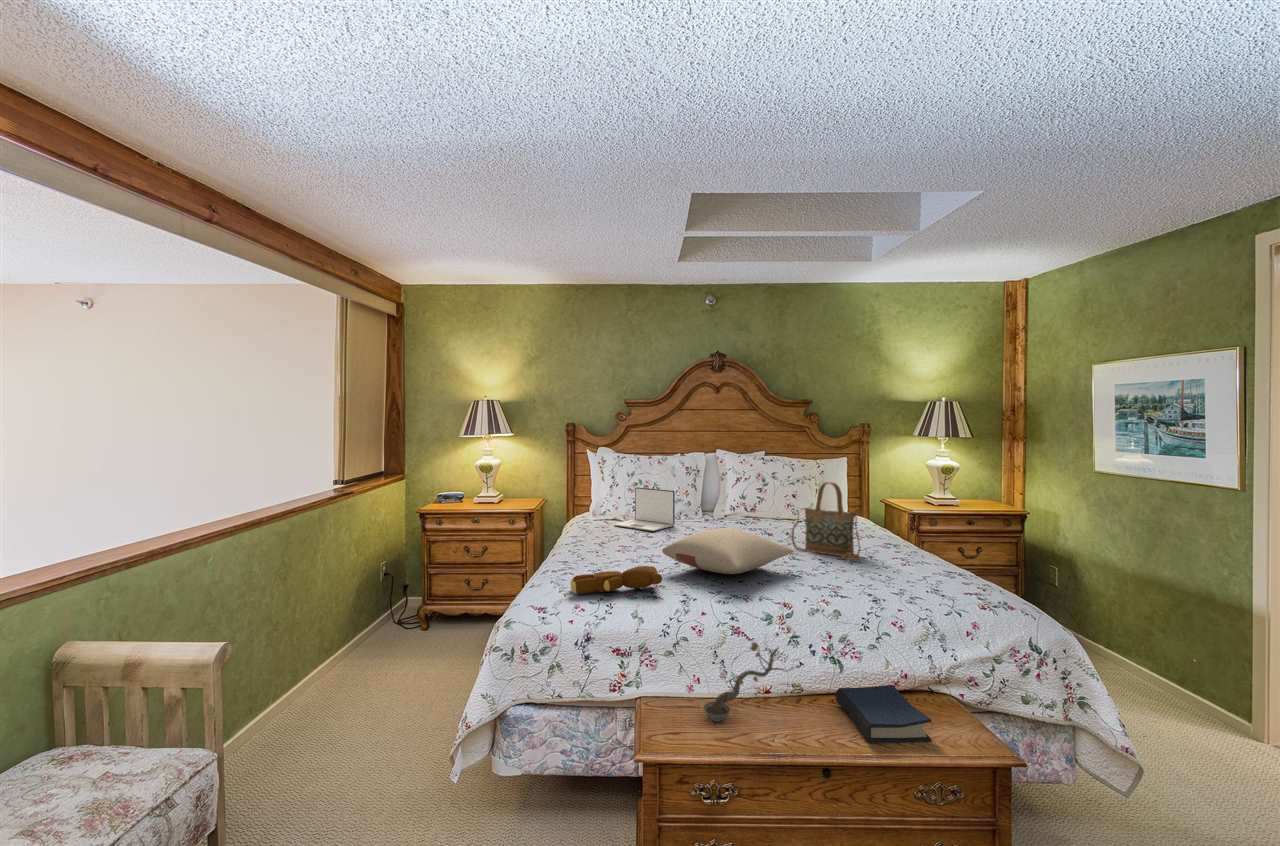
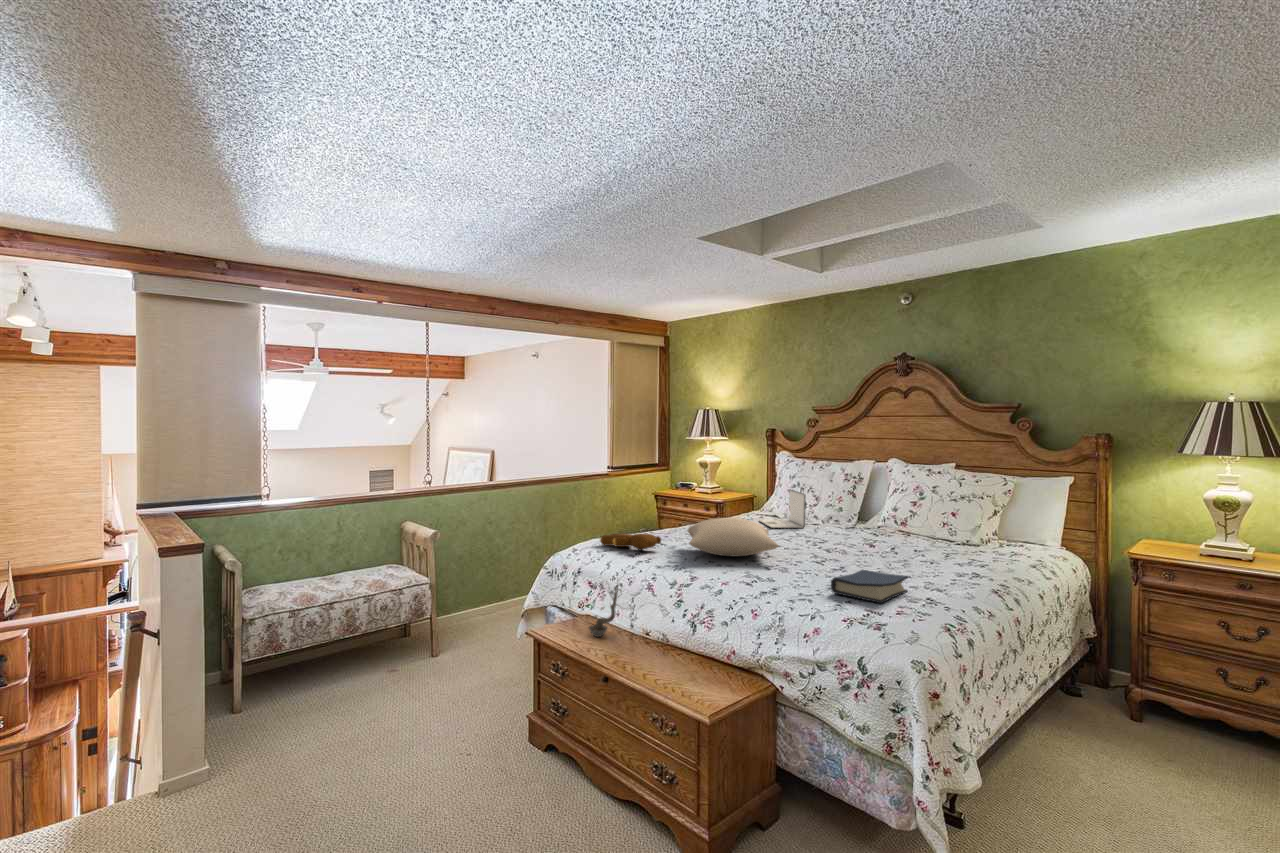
handbag: present [791,482,861,560] -> none [839,489,884,571]
hardback book: present [836,685,931,744] -> present [831,570,908,603]

